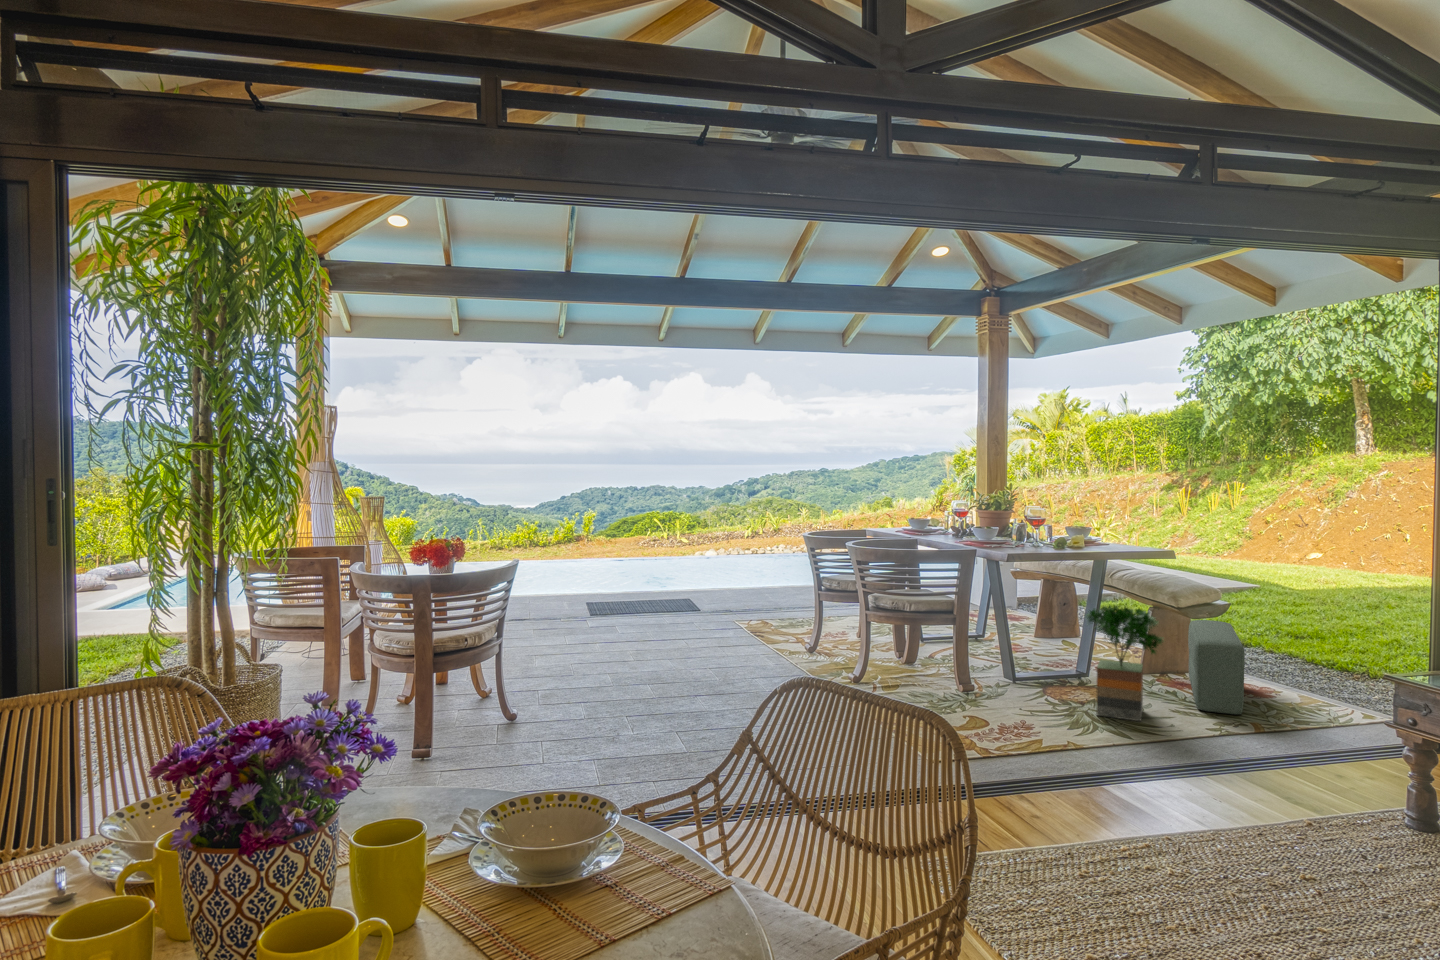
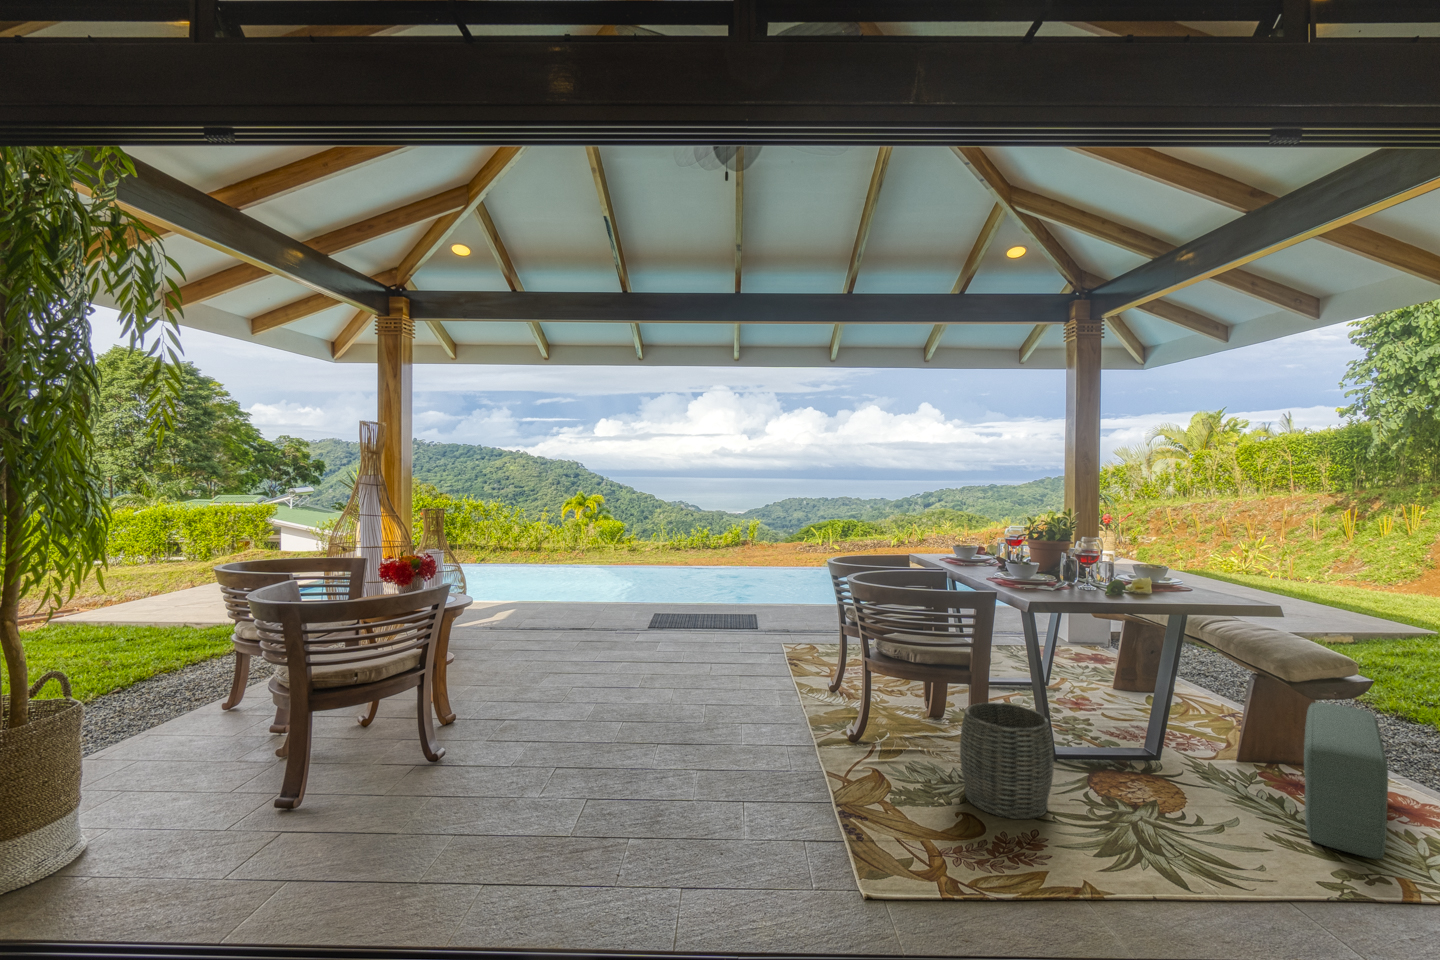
potted tree: present [1086,606,1162,721] -> none [1132,680,1253,852]
woven basket: none [958,635,1030,718] -> present [960,703,1054,819]

